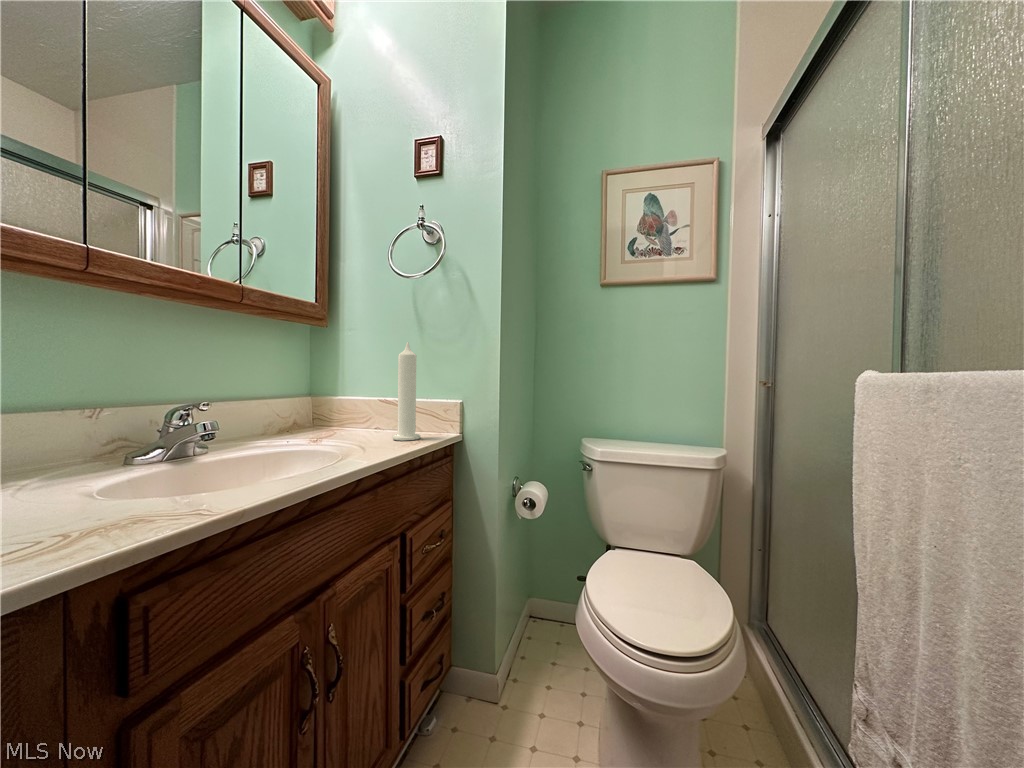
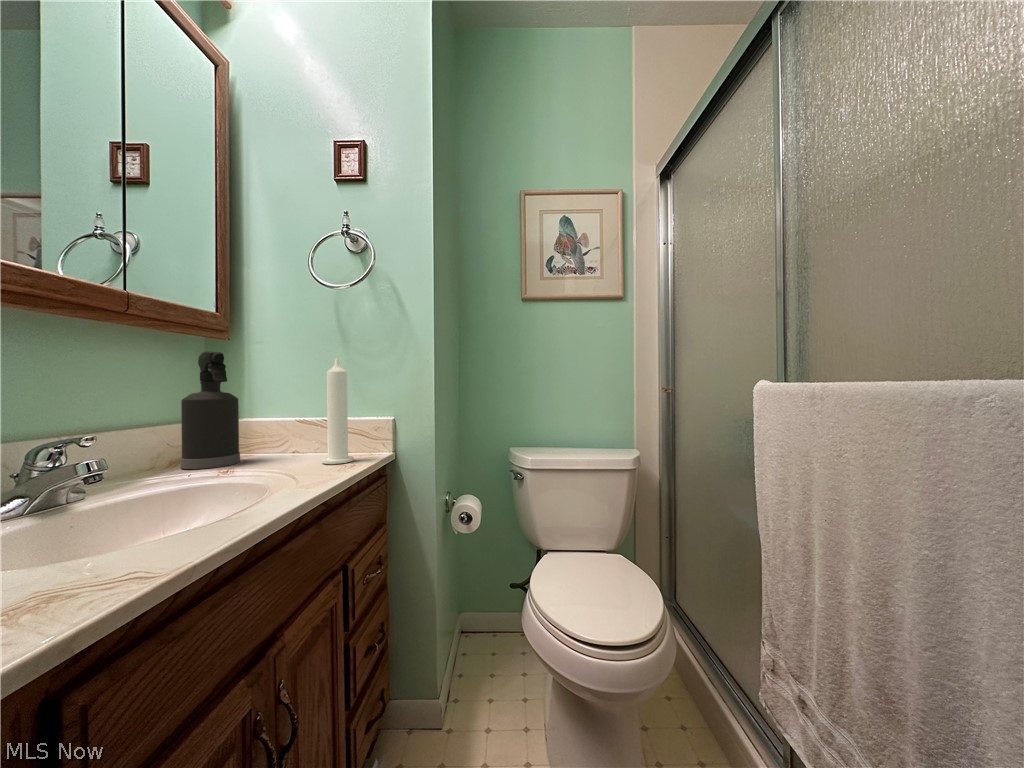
spray bottle: none [285,336,331,437] -> present [181,351,240,469]

